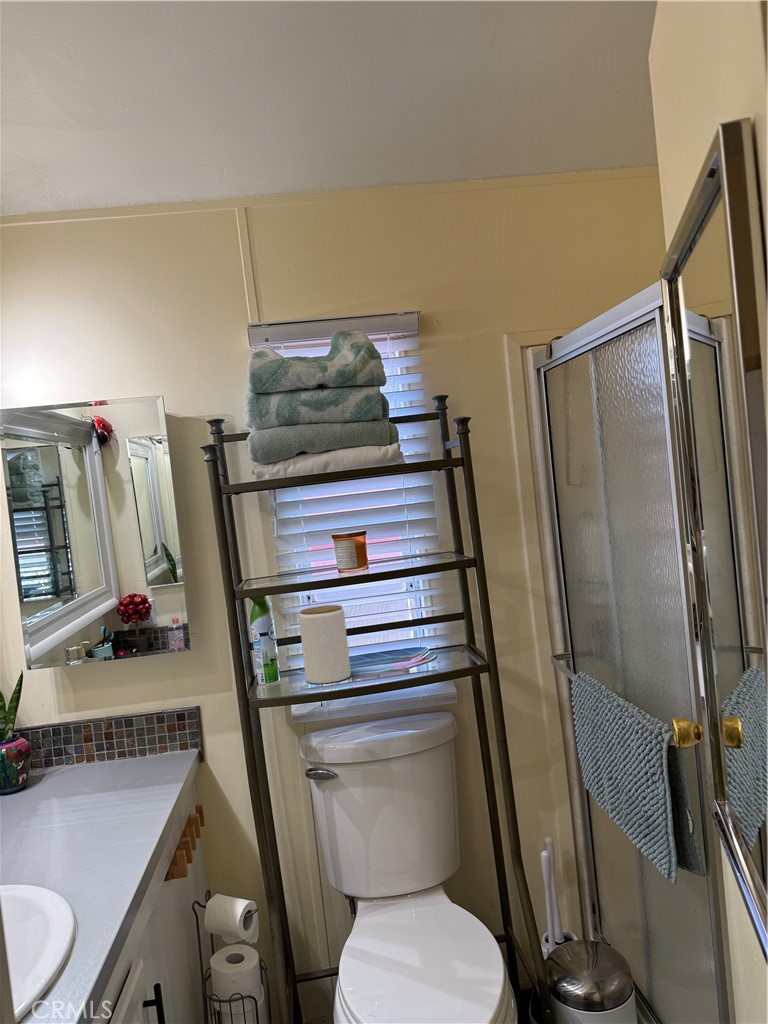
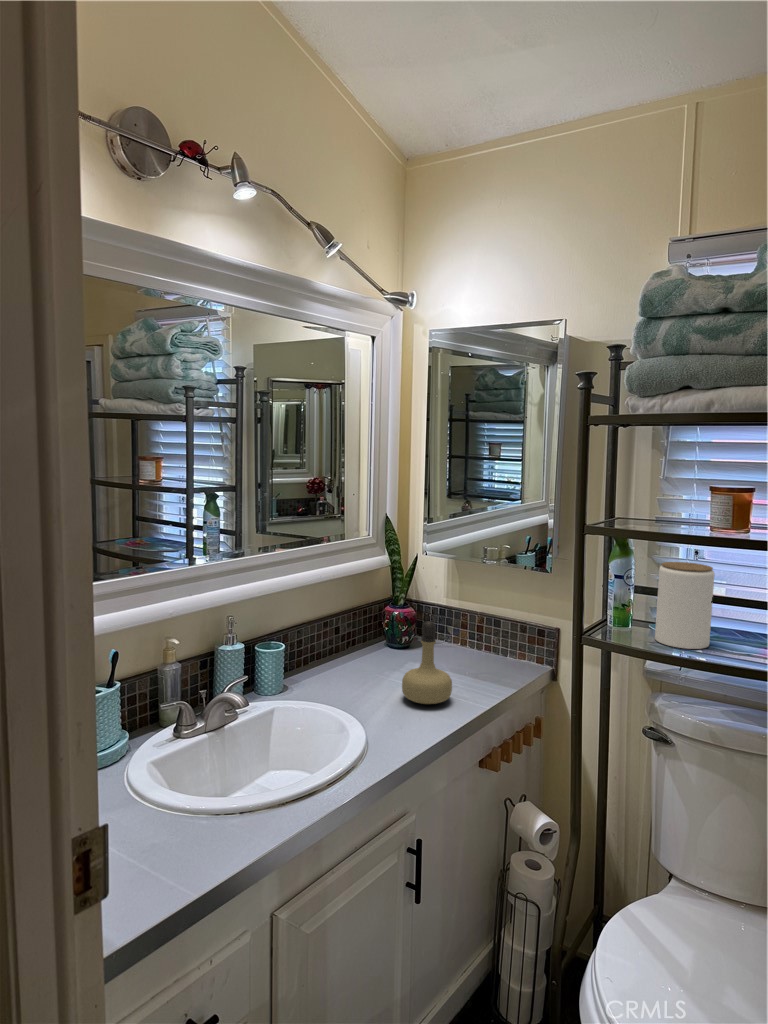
perfume bottle: none [68,734,131,833] -> present [402,621,452,704]

